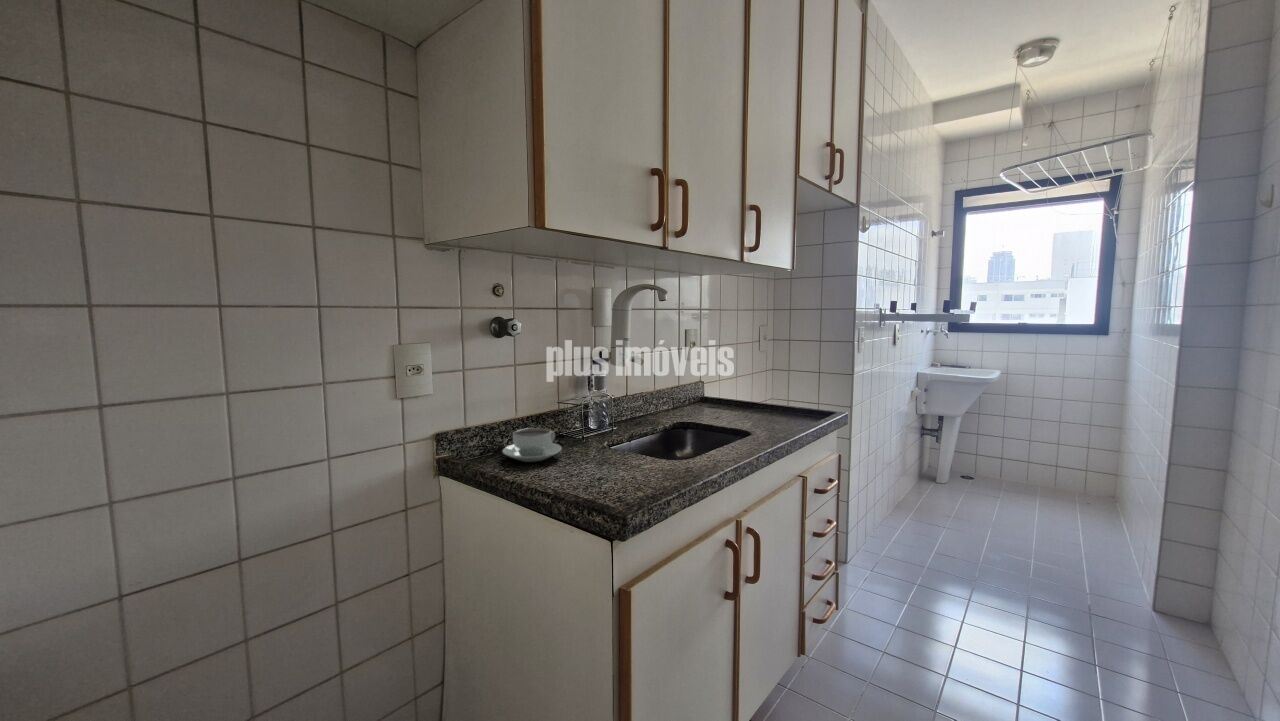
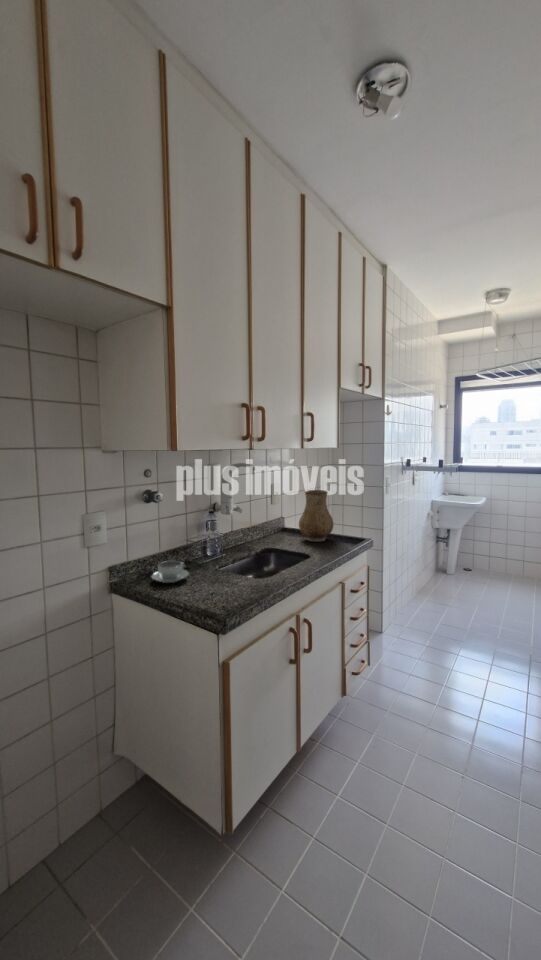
ceramic pitcher: none [729,336,784,415] -> present [299,490,333,542]

